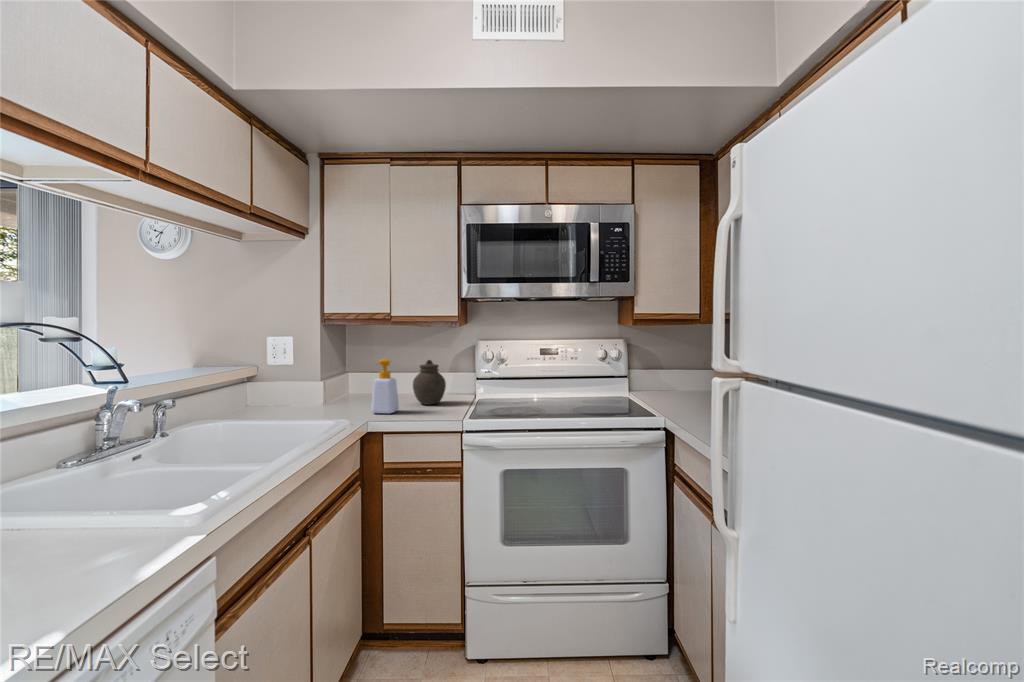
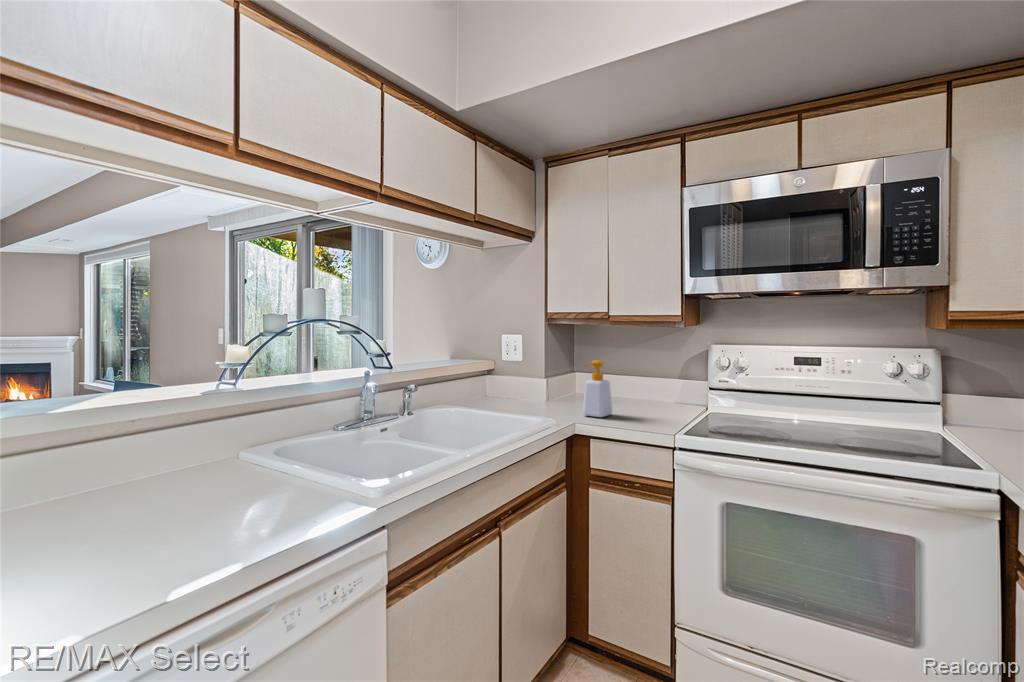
jar: present [413,360,446,405] -> none [632,362,668,410]

